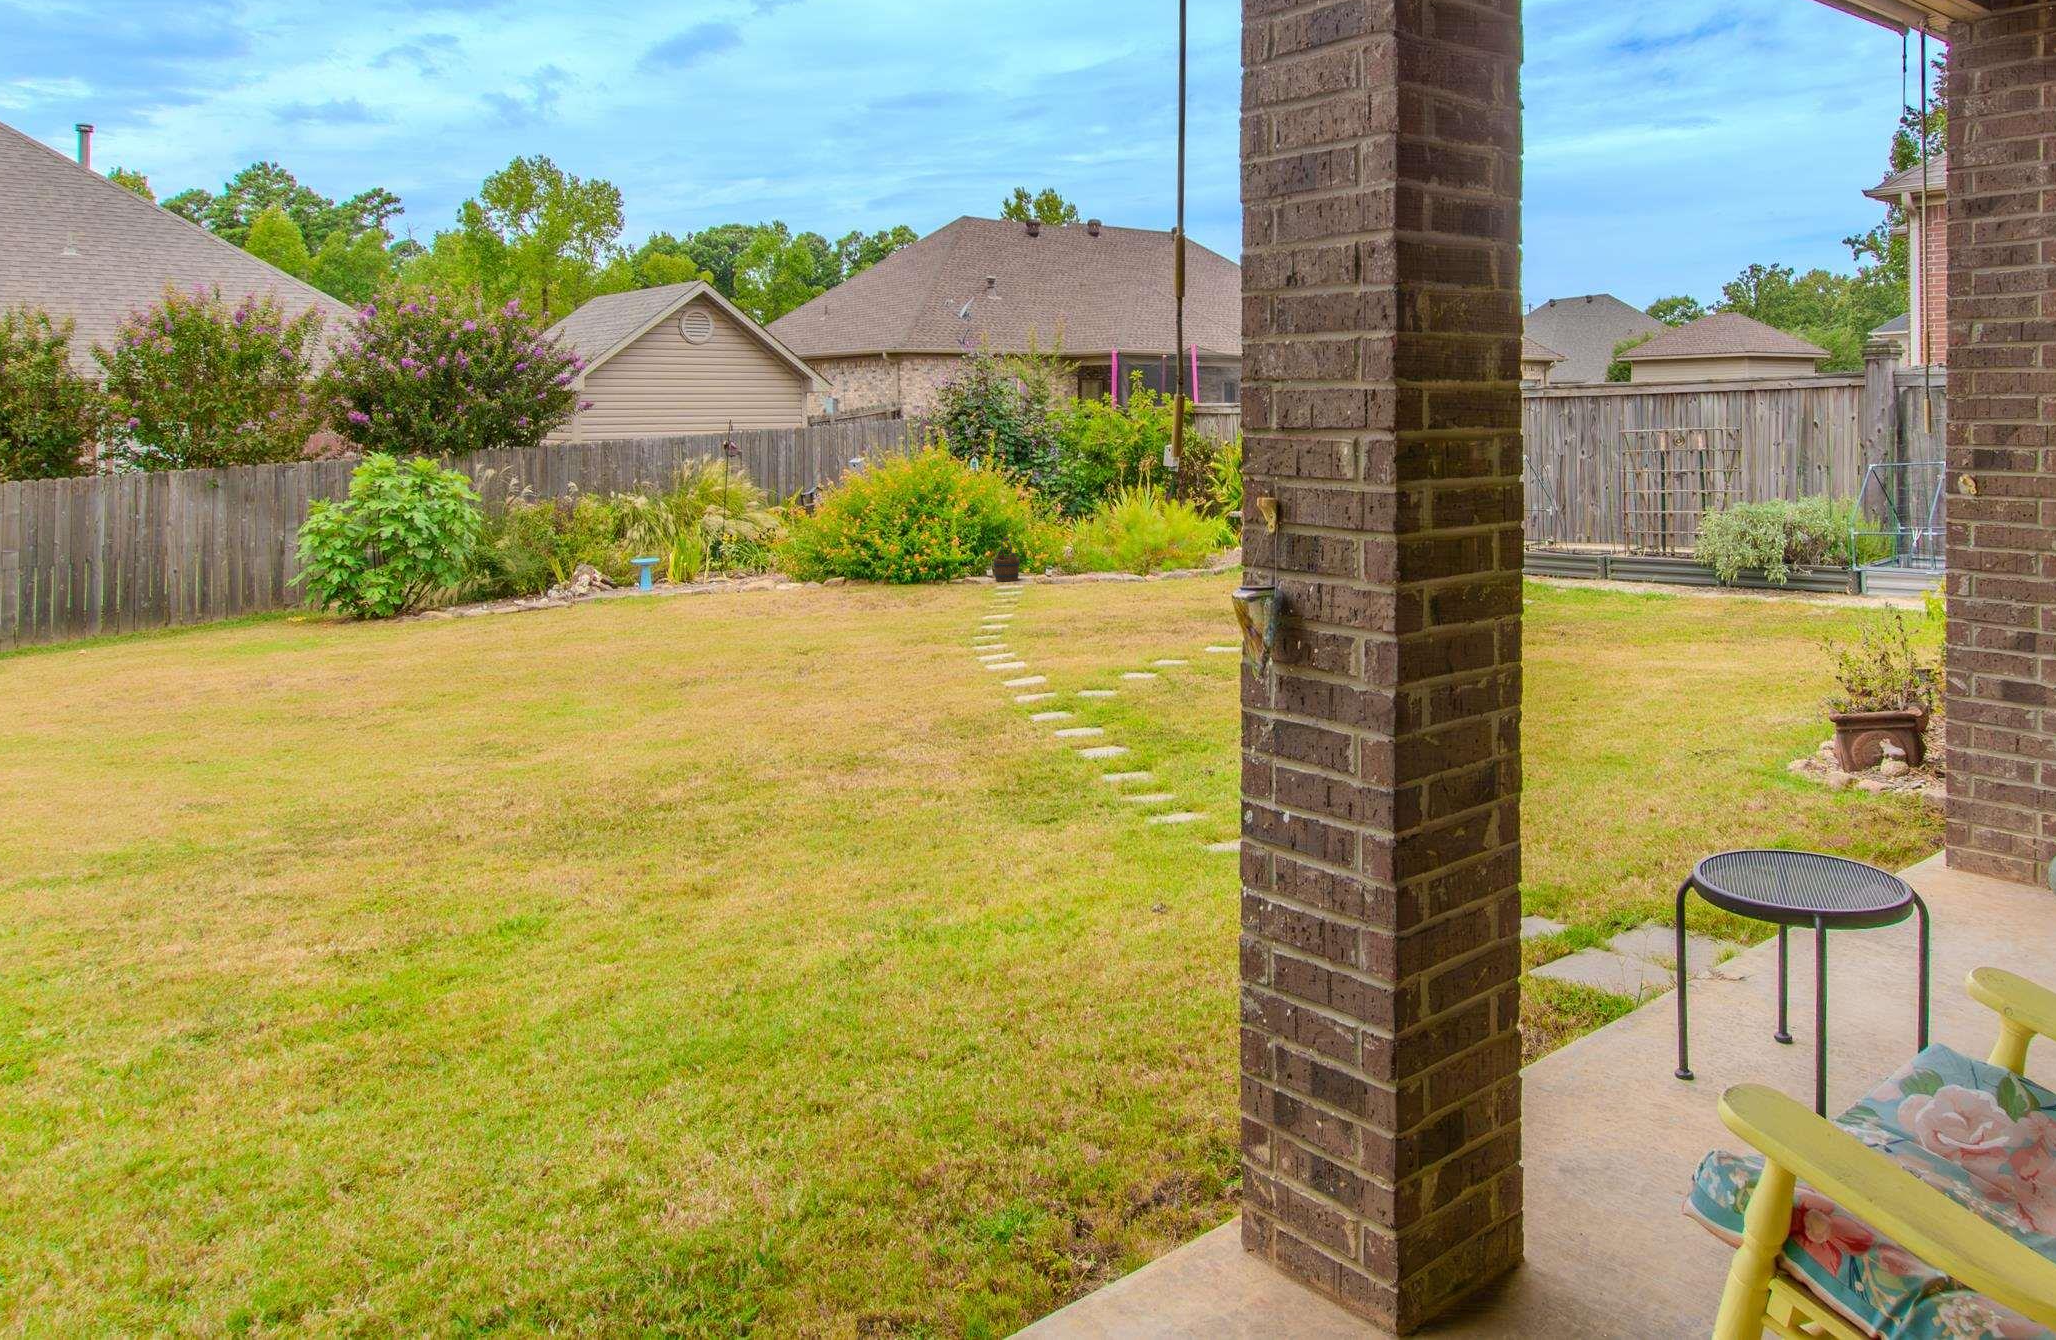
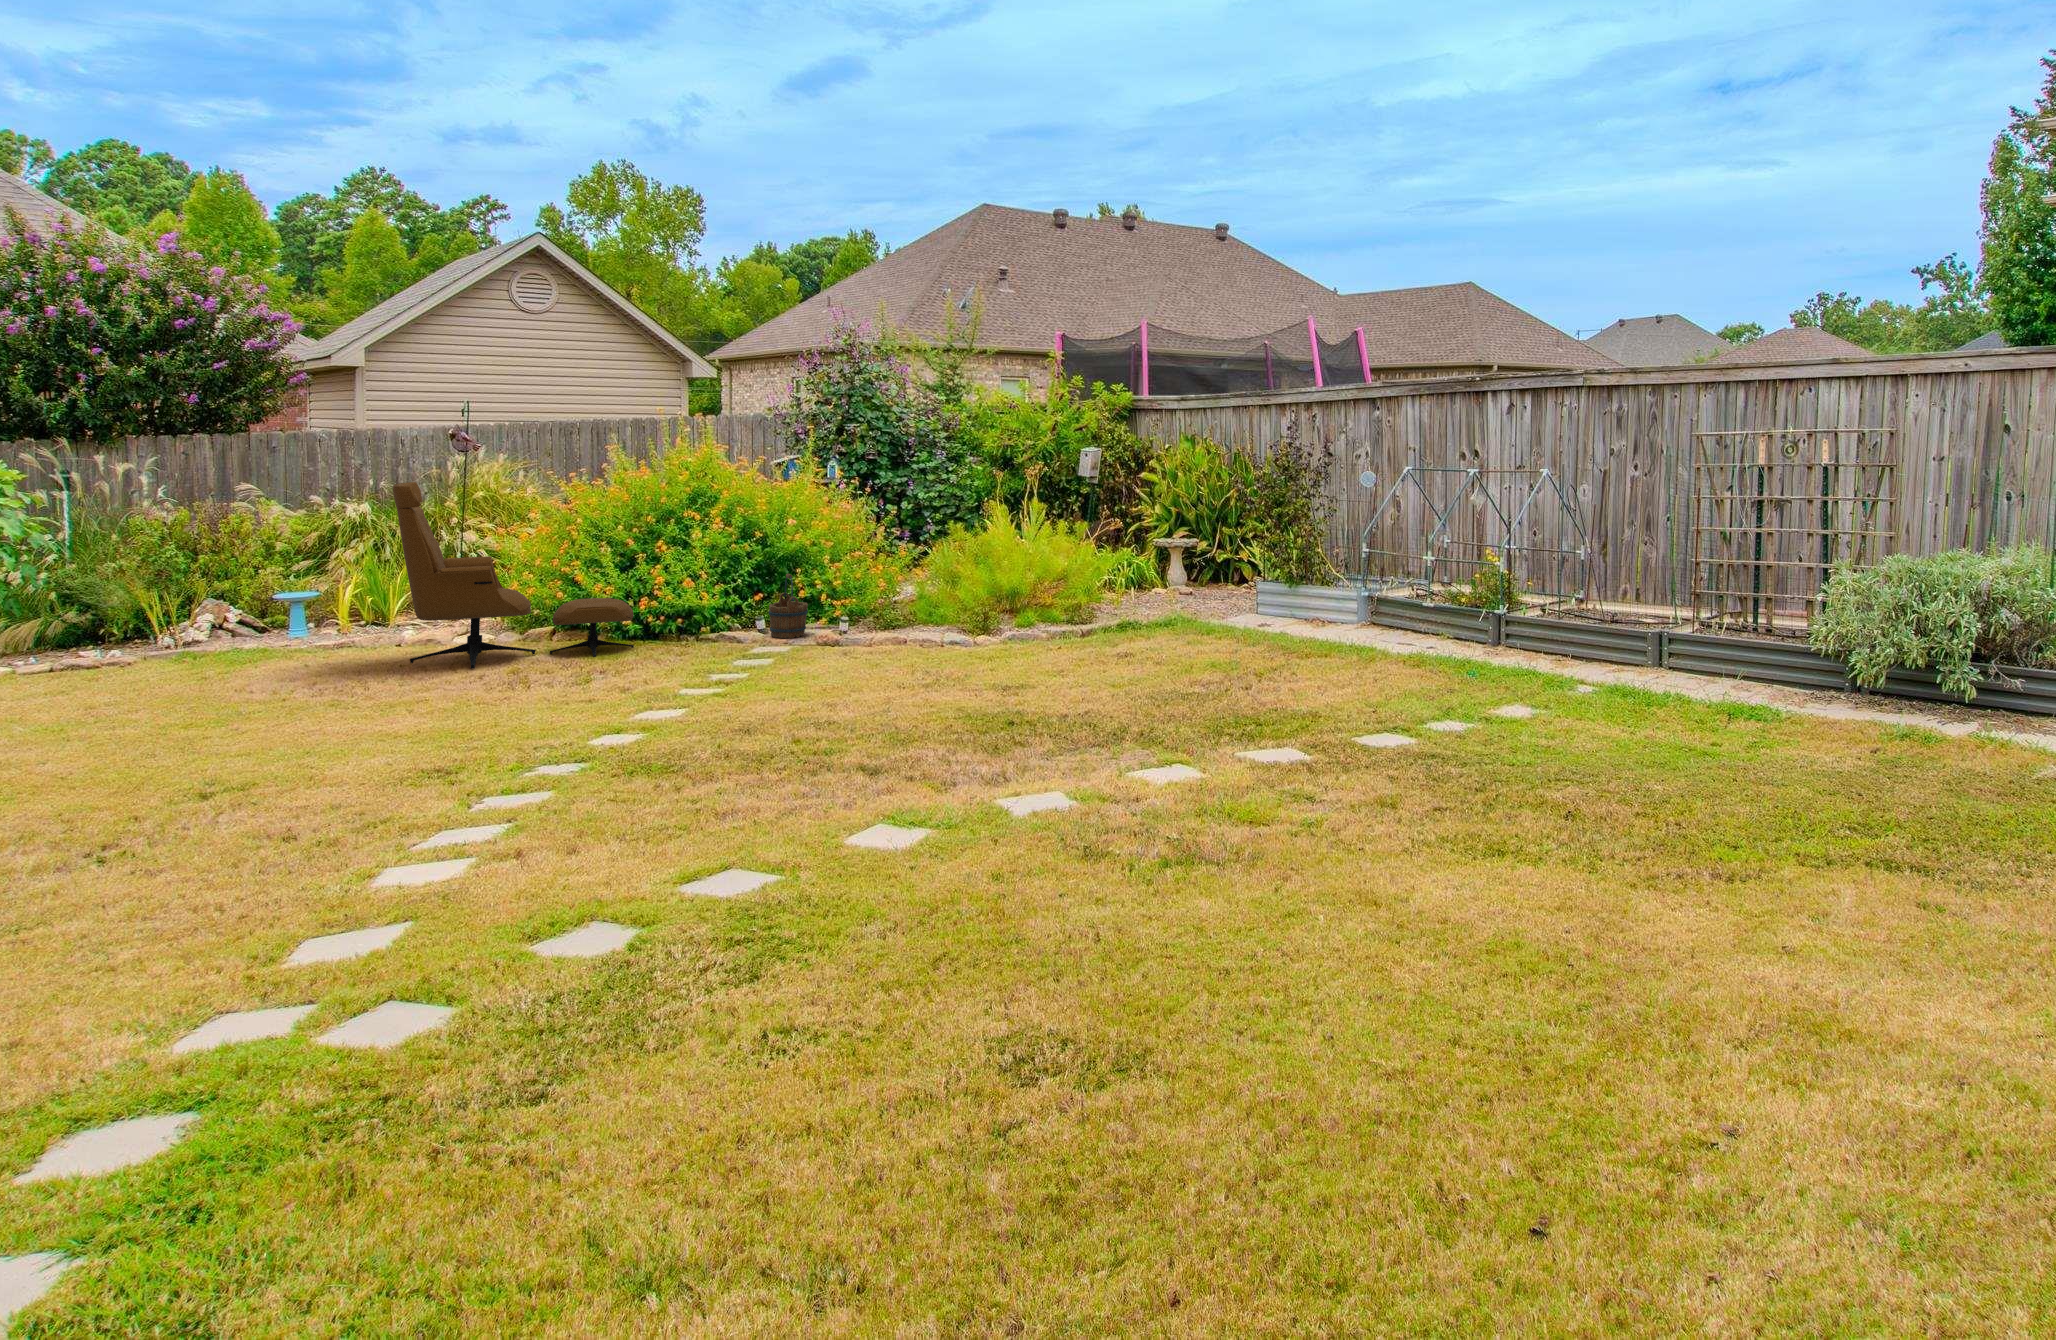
lounge chair: none [767,479,914,602] -> present [393,482,634,669]

